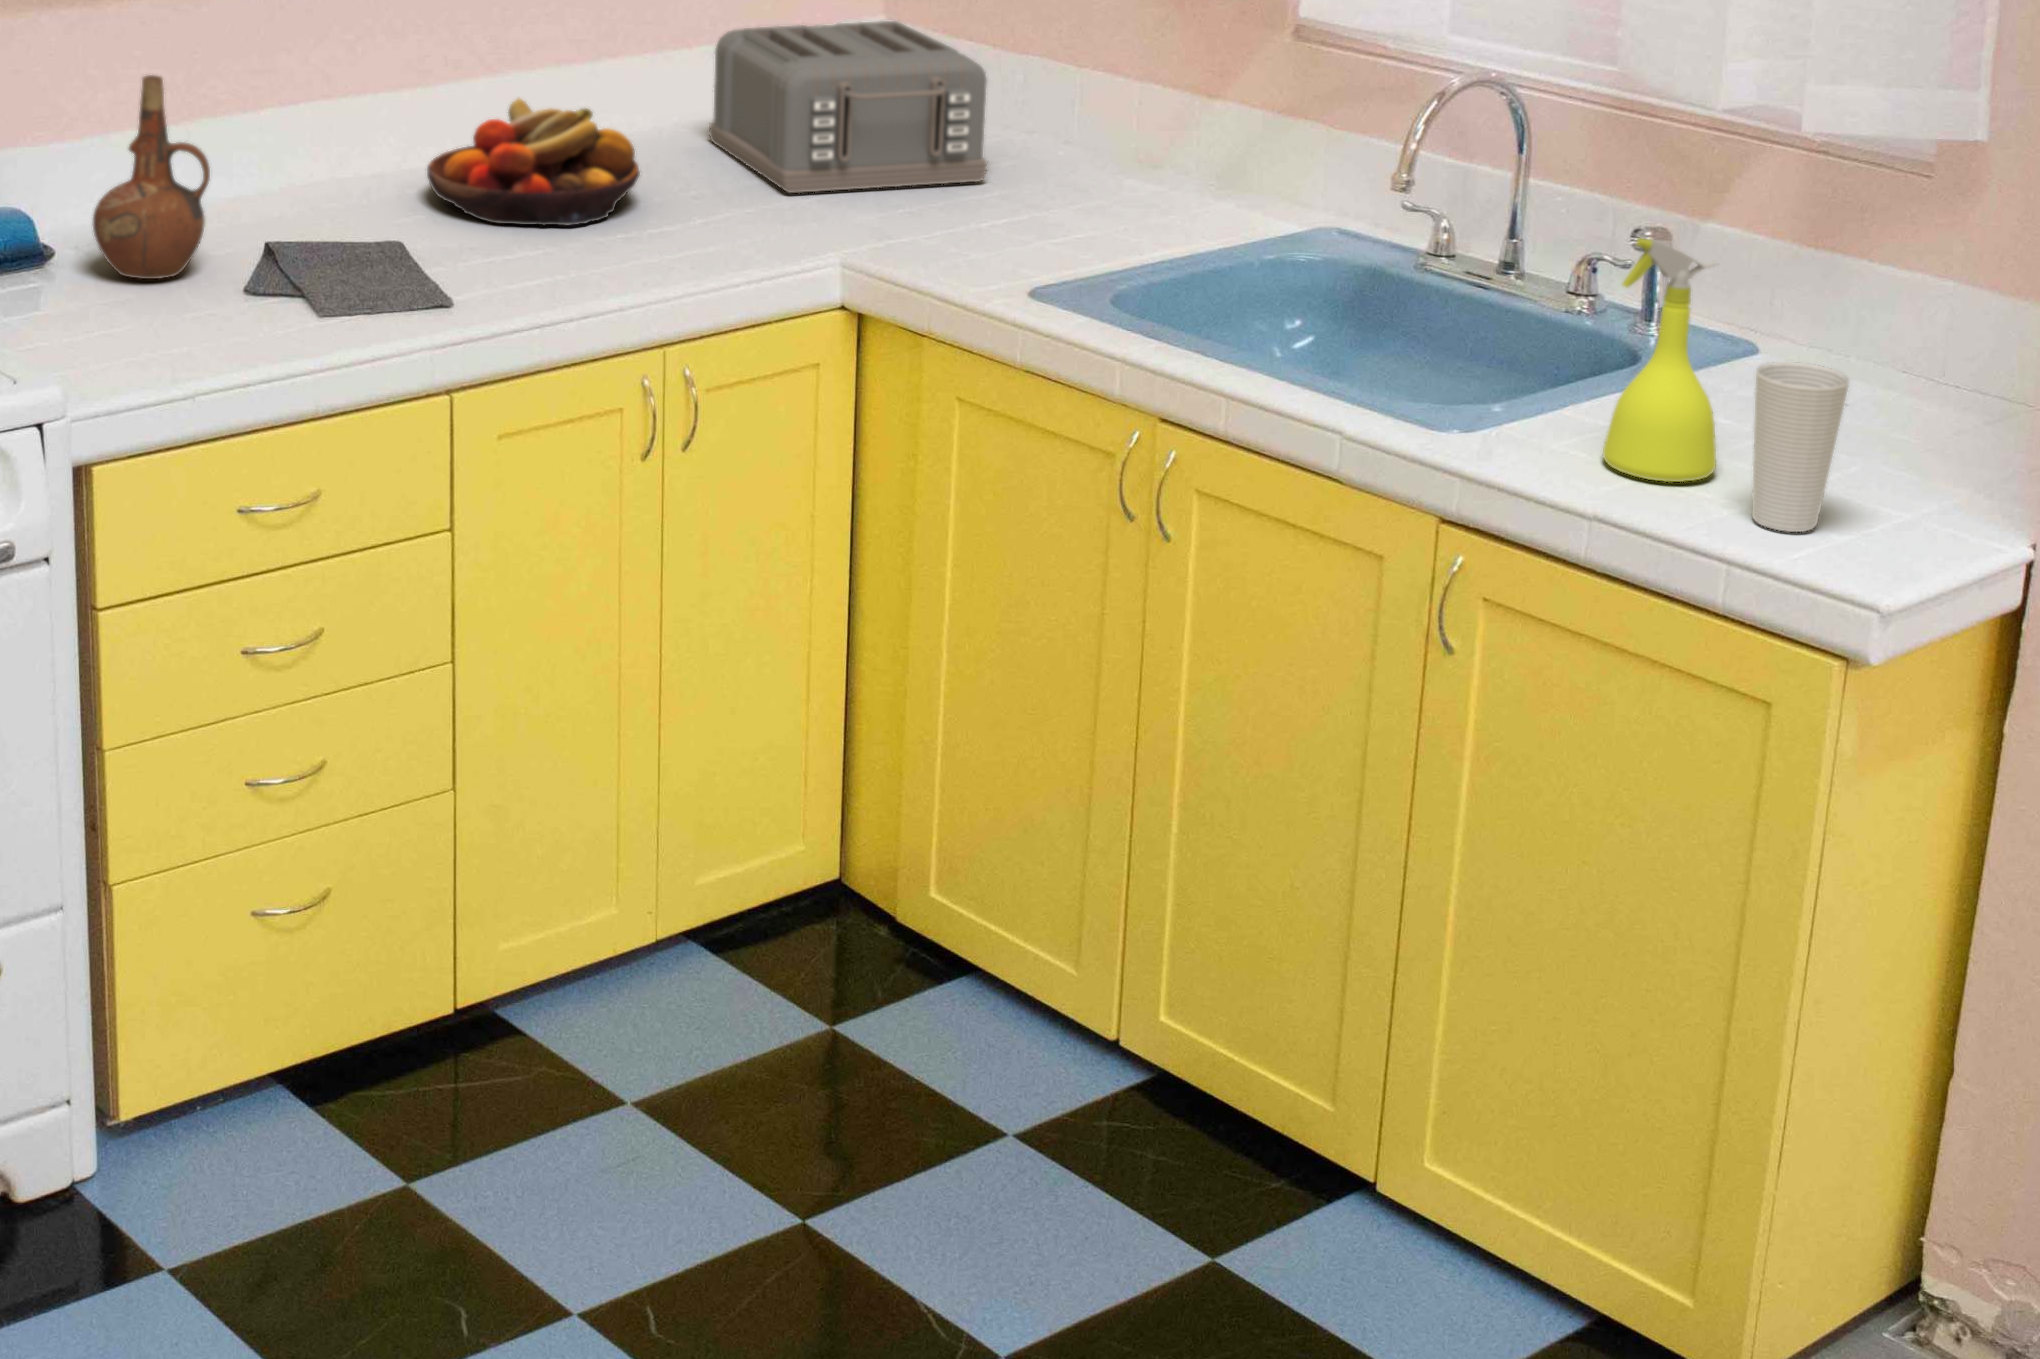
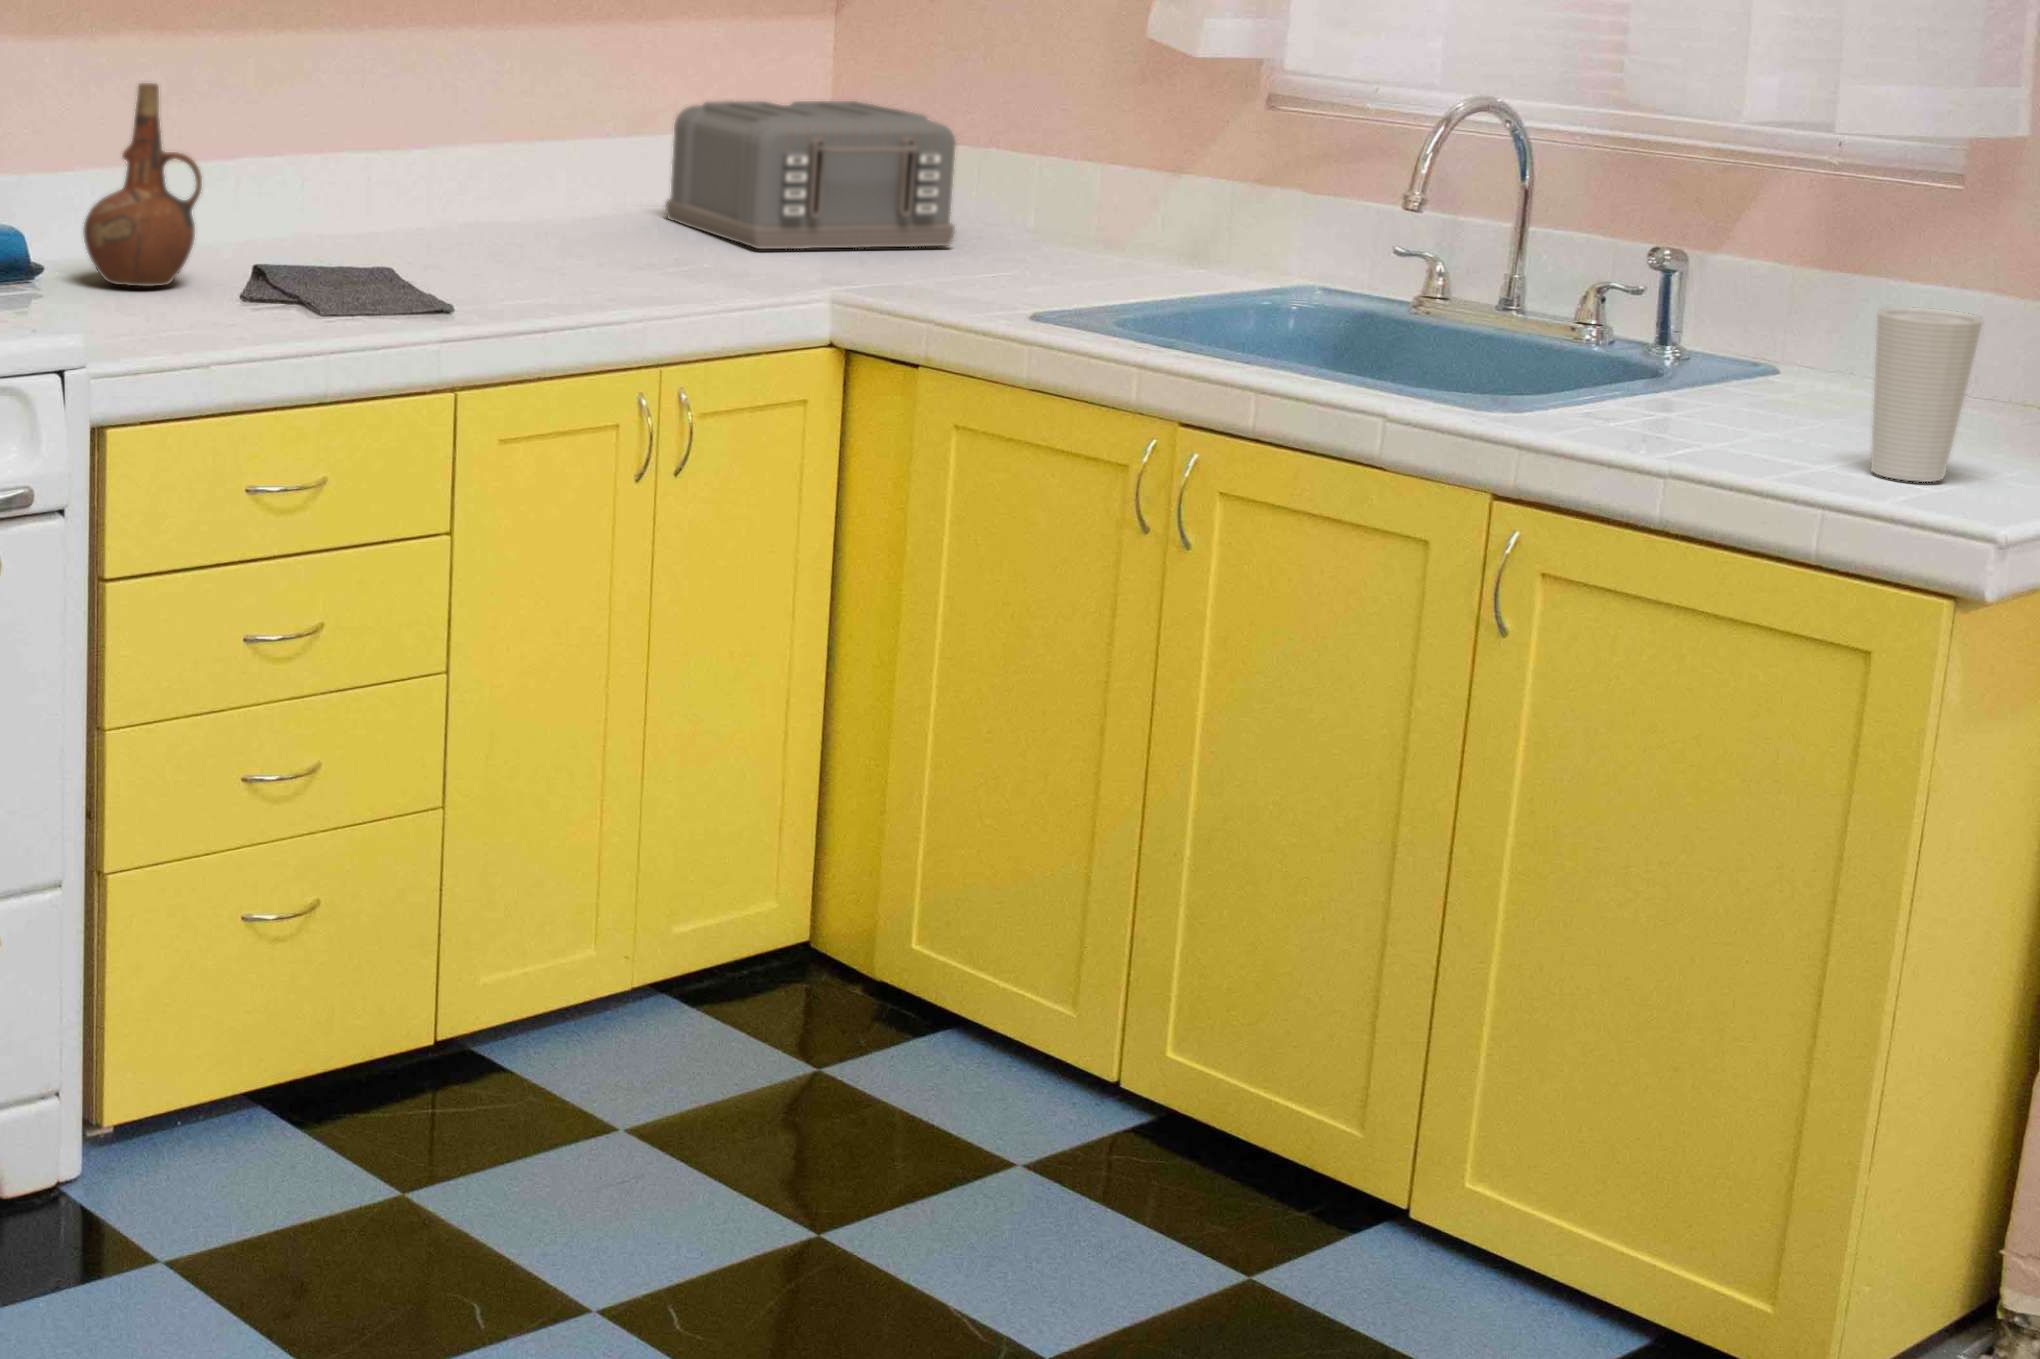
fruit bowl: present [427,98,640,226] -> none [400,157,615,264]
spray bottle: present [1603,238,1717,482] -> none [1687,188,1818,446]

